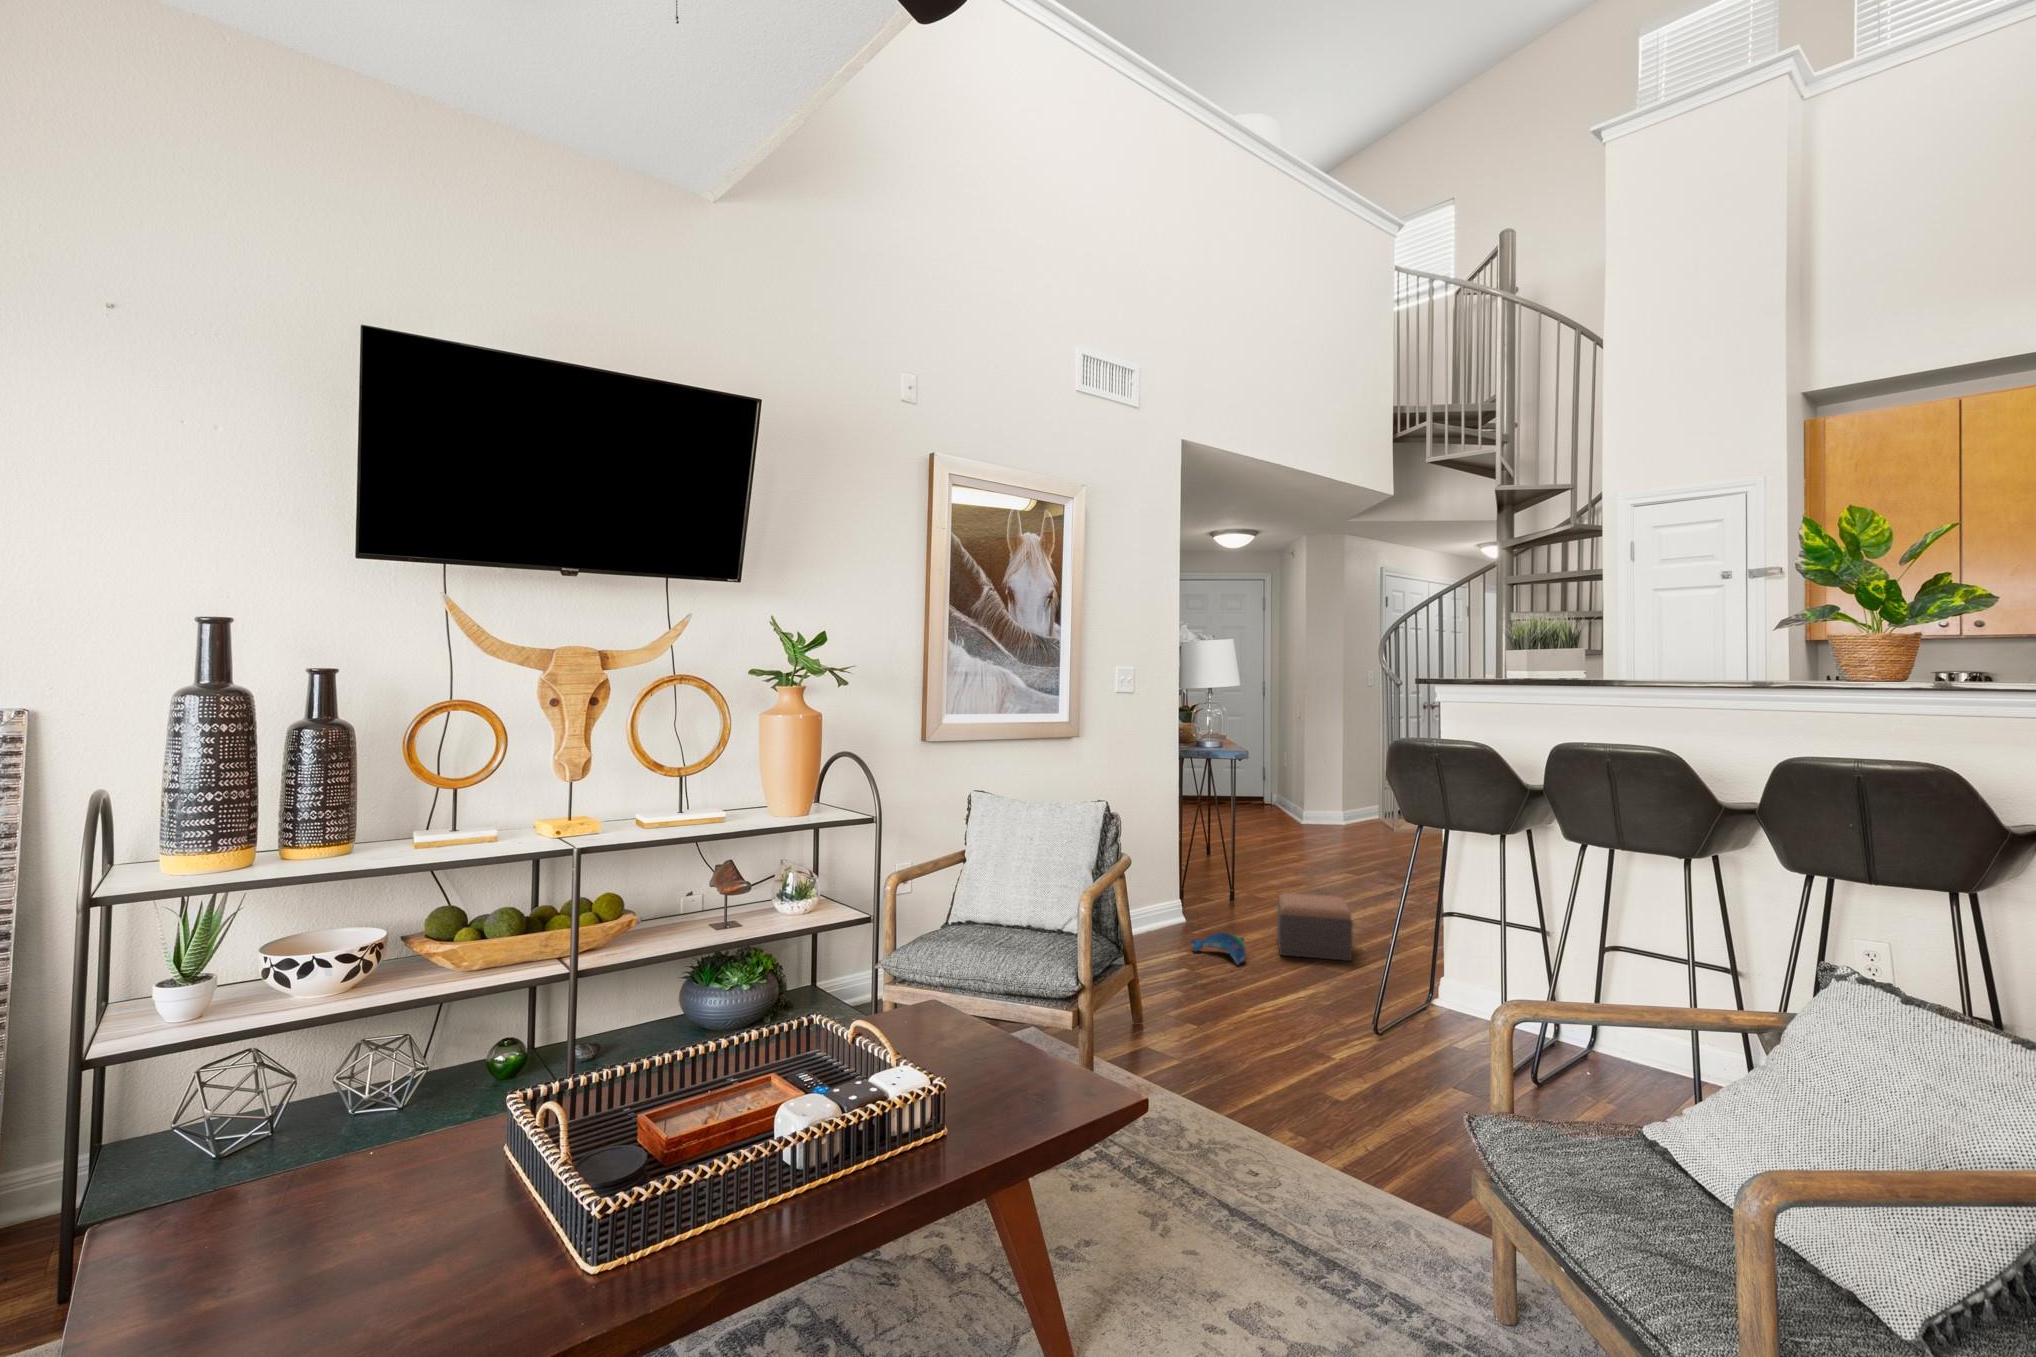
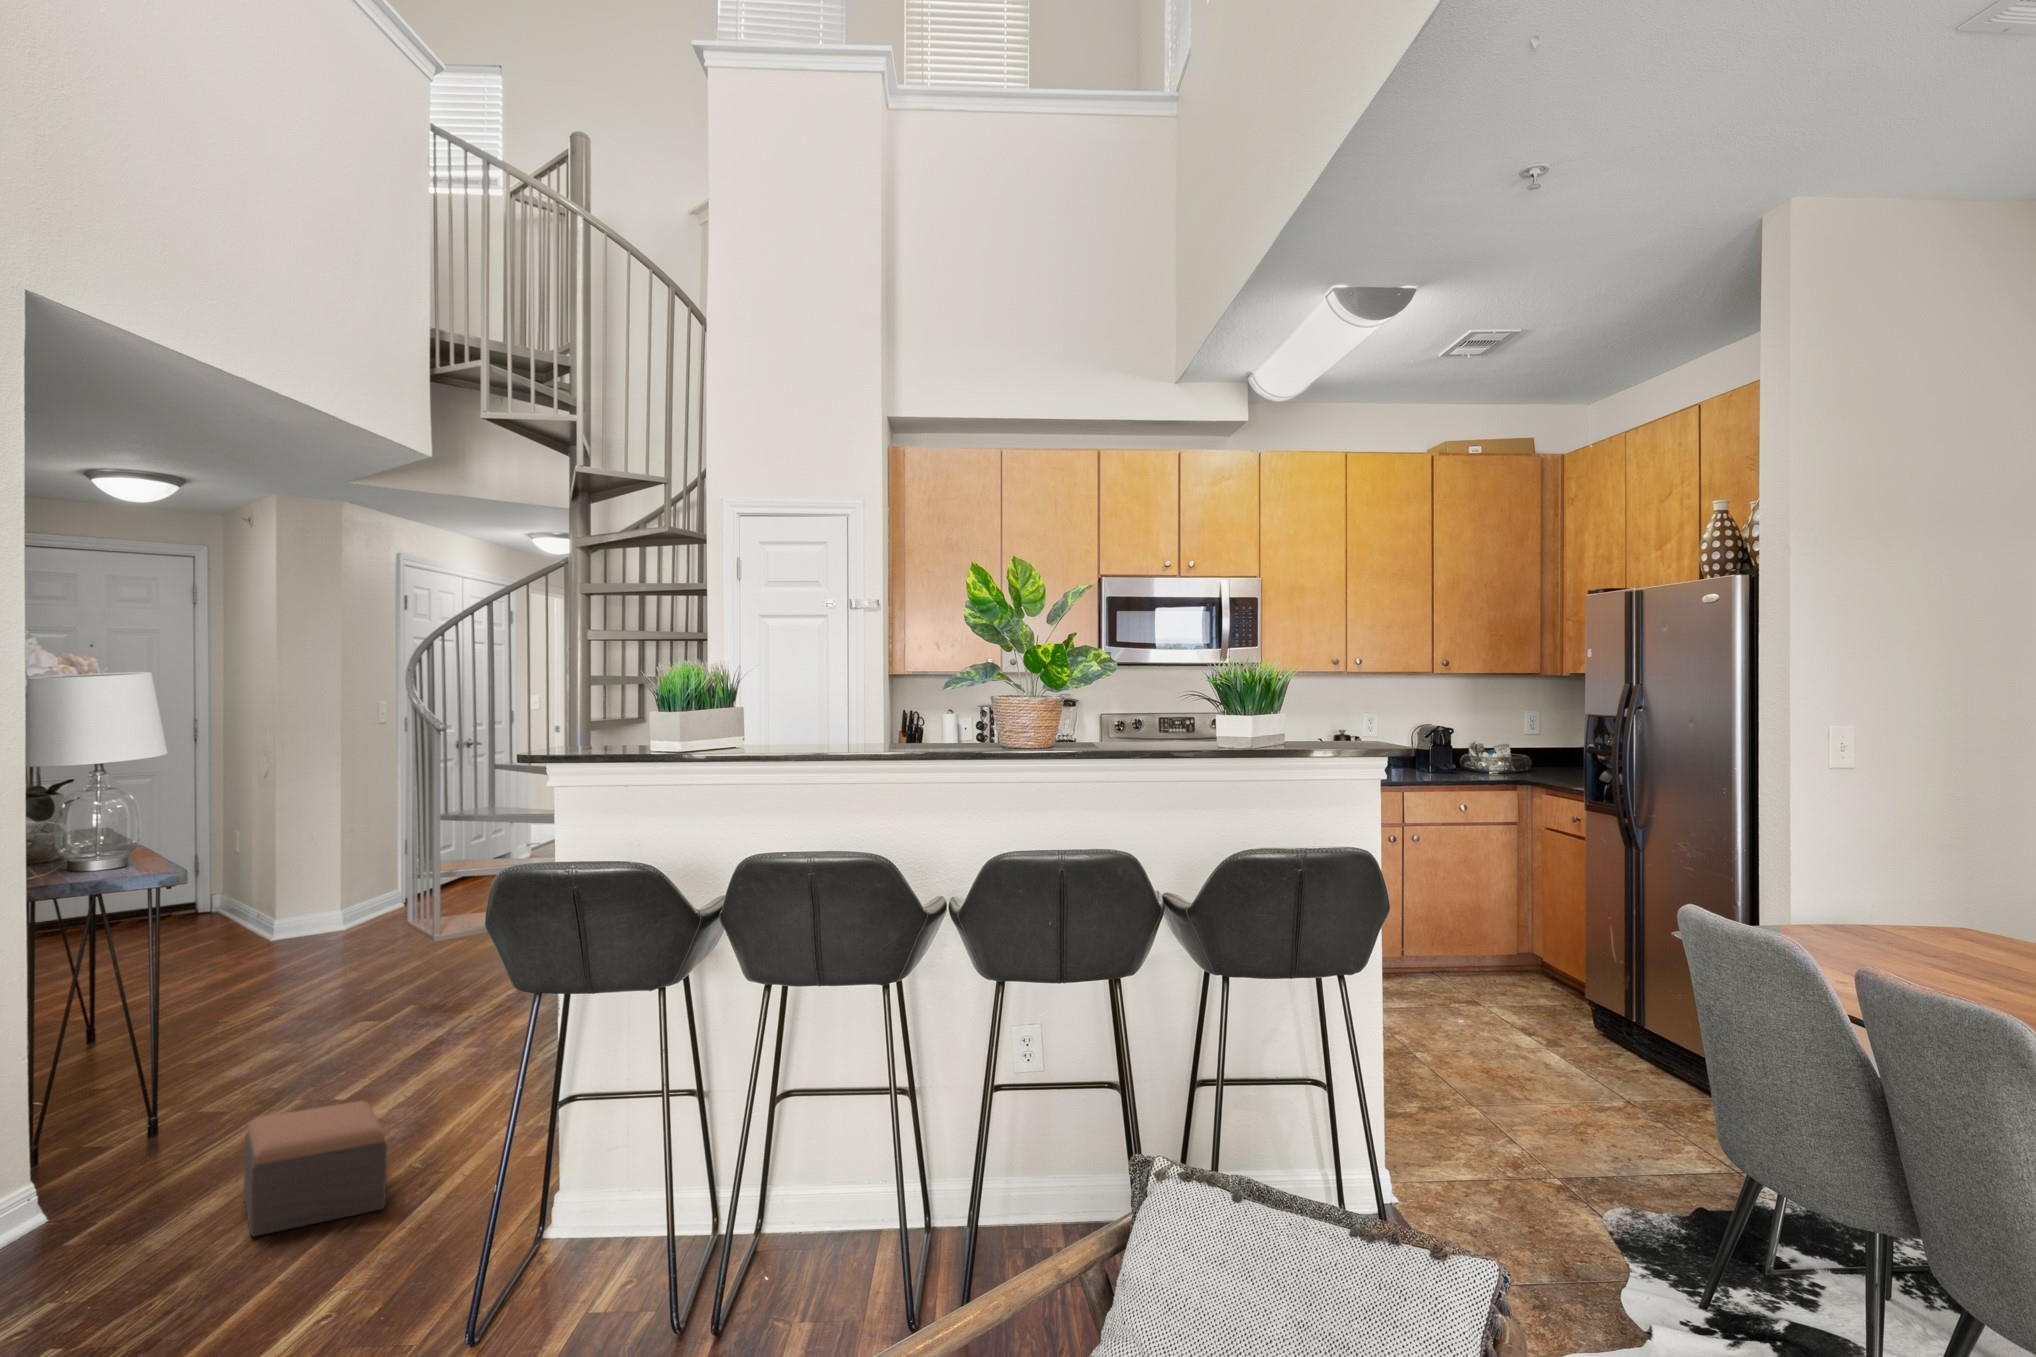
plush toy: present [1191,932,1246,964] -> none [56,1227,182,1289]

